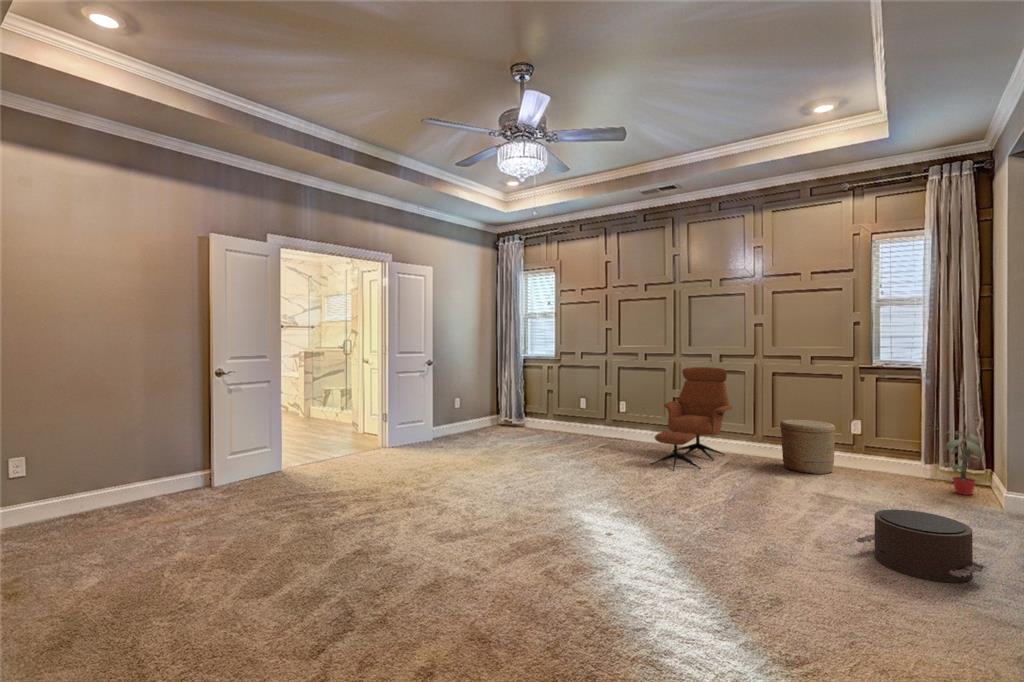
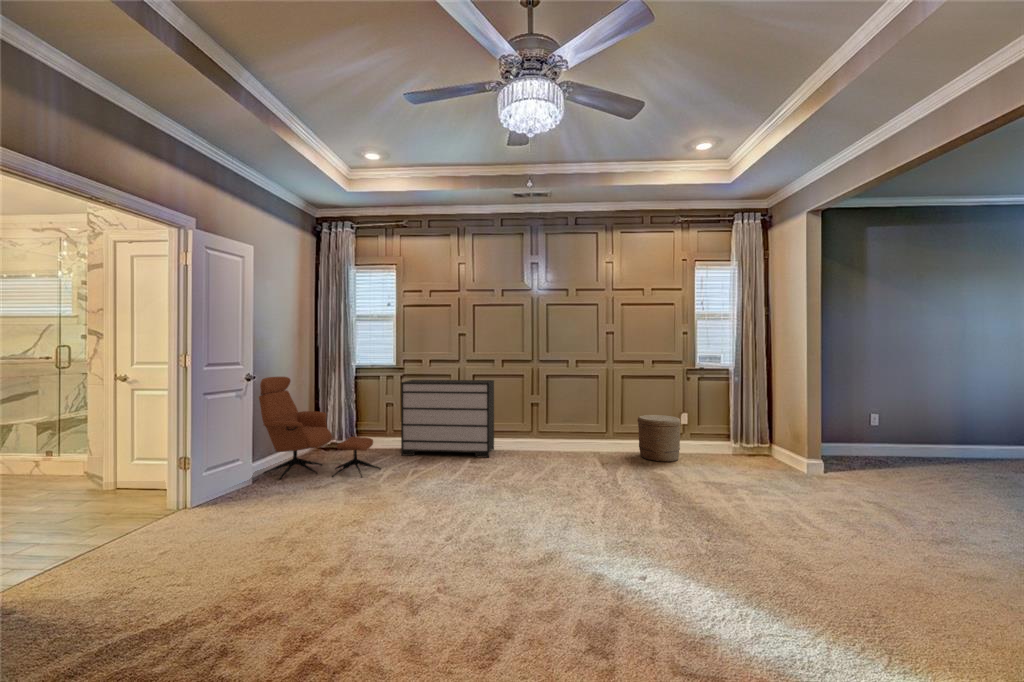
armchair: present [651,367,732,470] -> present [259,377,381,479]
dresser: none [550,371,637,447] -> present [401,380,494,458]
potted plant: present [942,431,982,495] -> none [743,414,795,464]
pouf: present [855,510,986,583] -> none [830,493,942,556]

